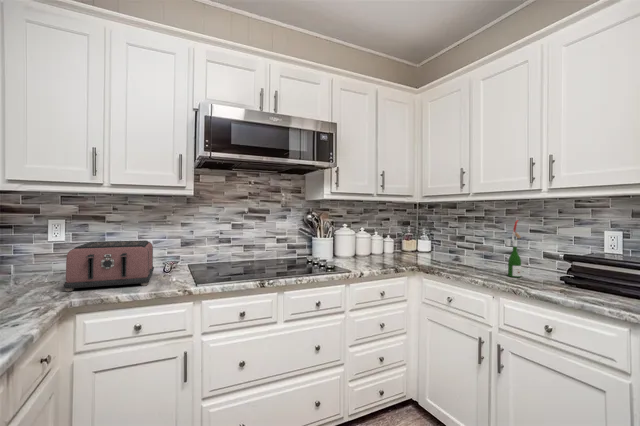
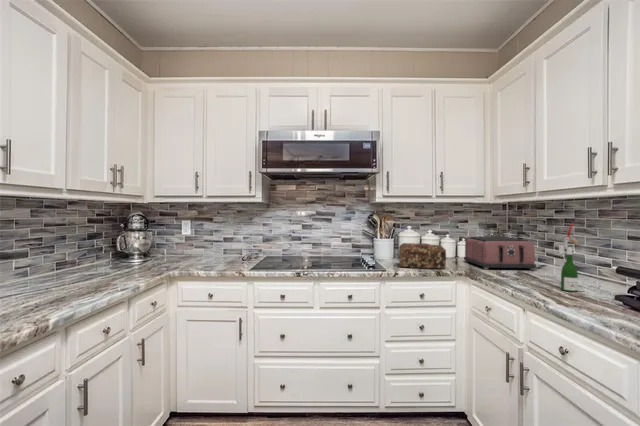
toaster: present [64,240,154,291] -> present [464,237,536,270]
bread loaf: none [350,241,399,266] -> present [399,243,446,268]

